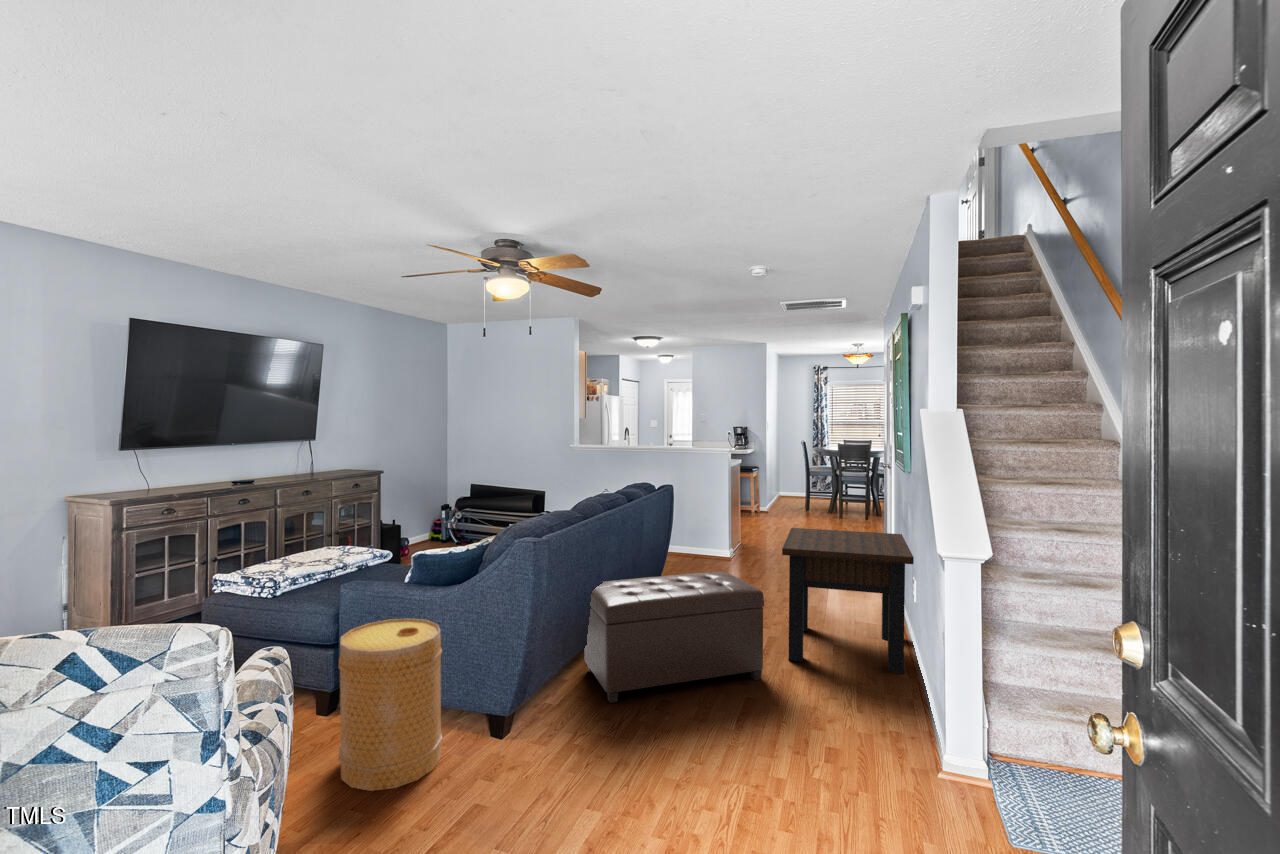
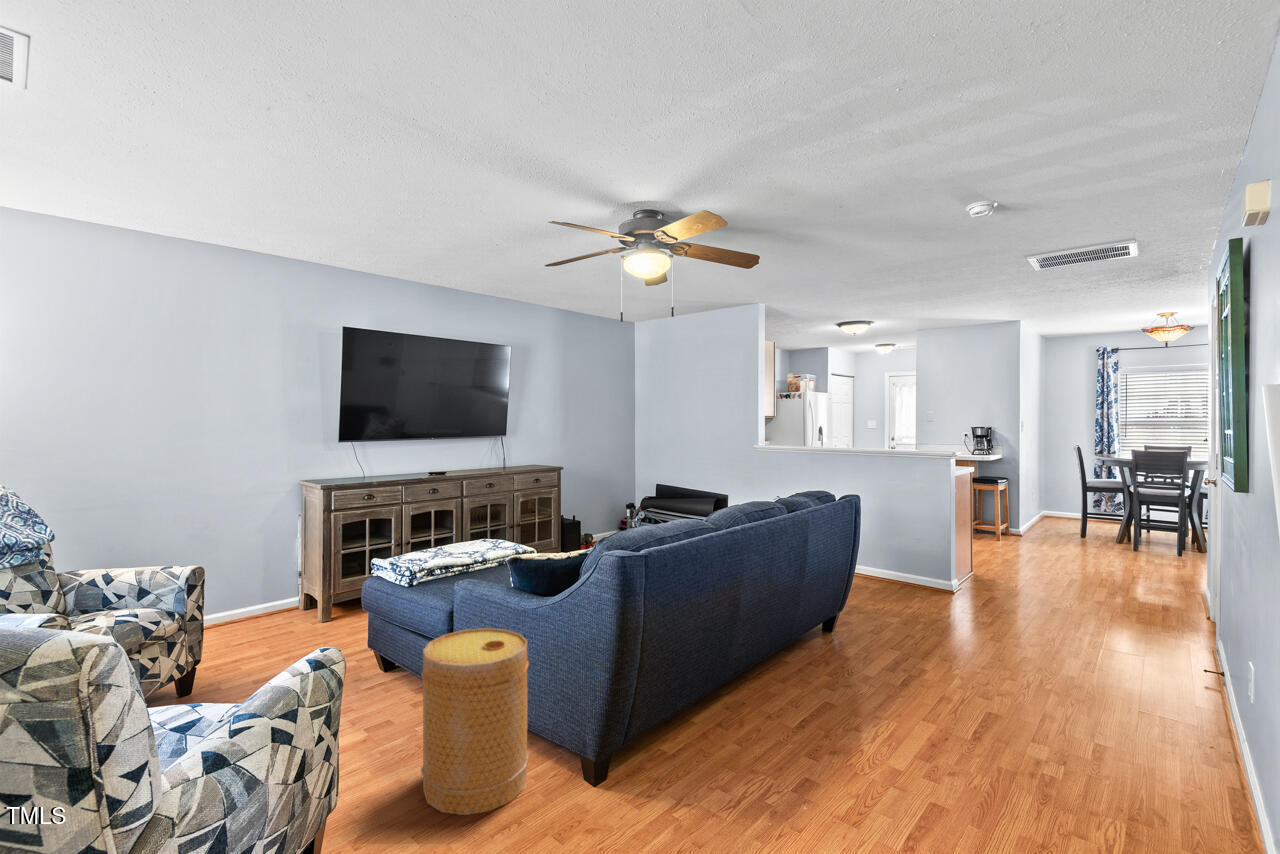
side table: present [782,528,914,674] -> none [985,563,1204,803]
ottoman: present [584,572,764,703] -> none [718,610,950,766]

